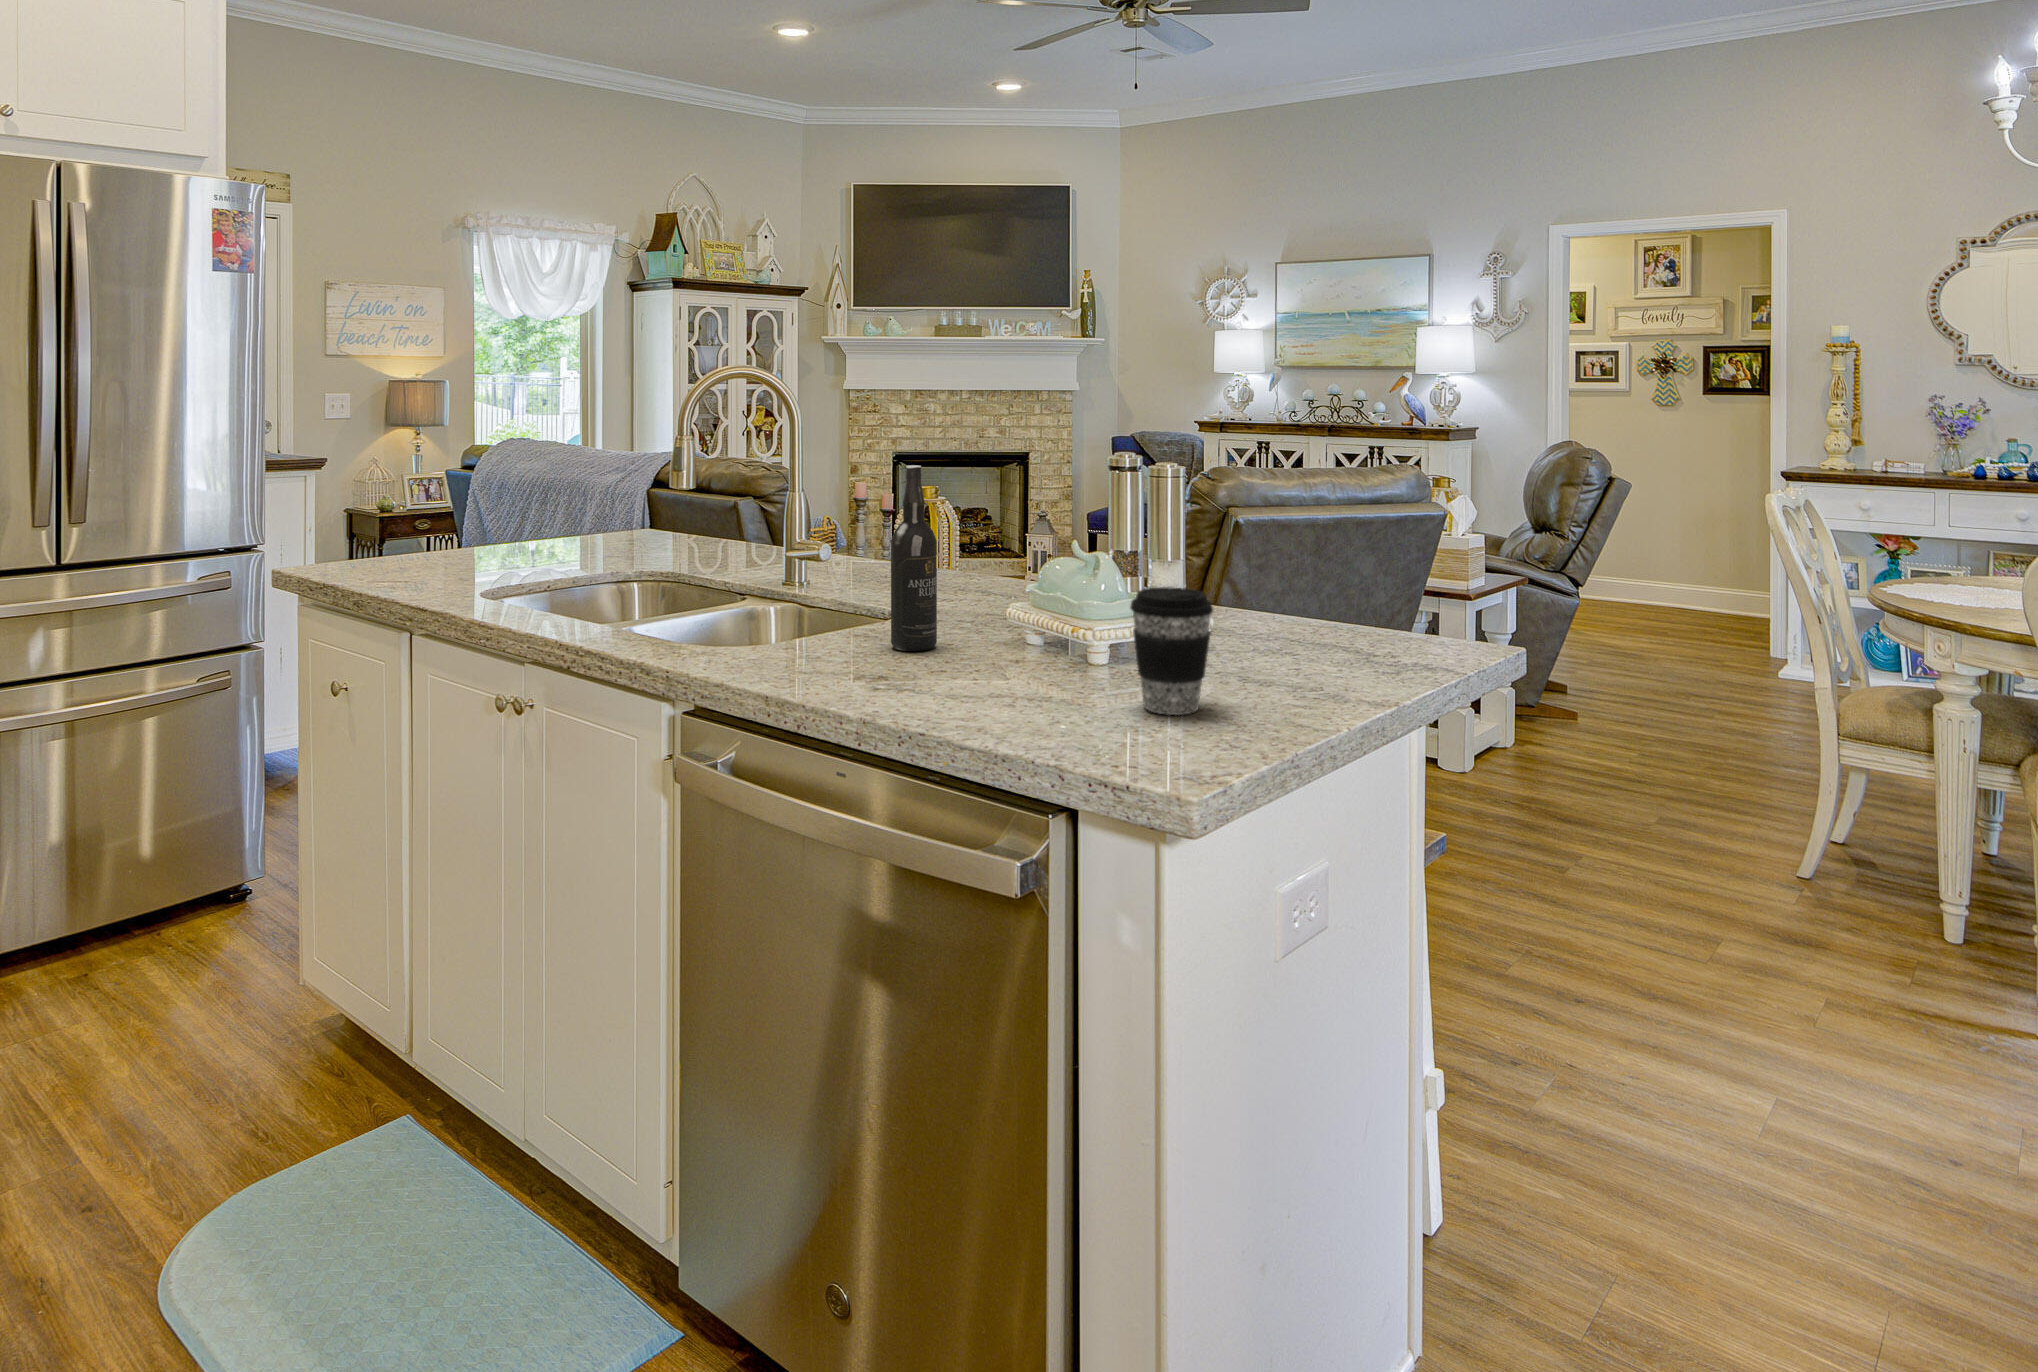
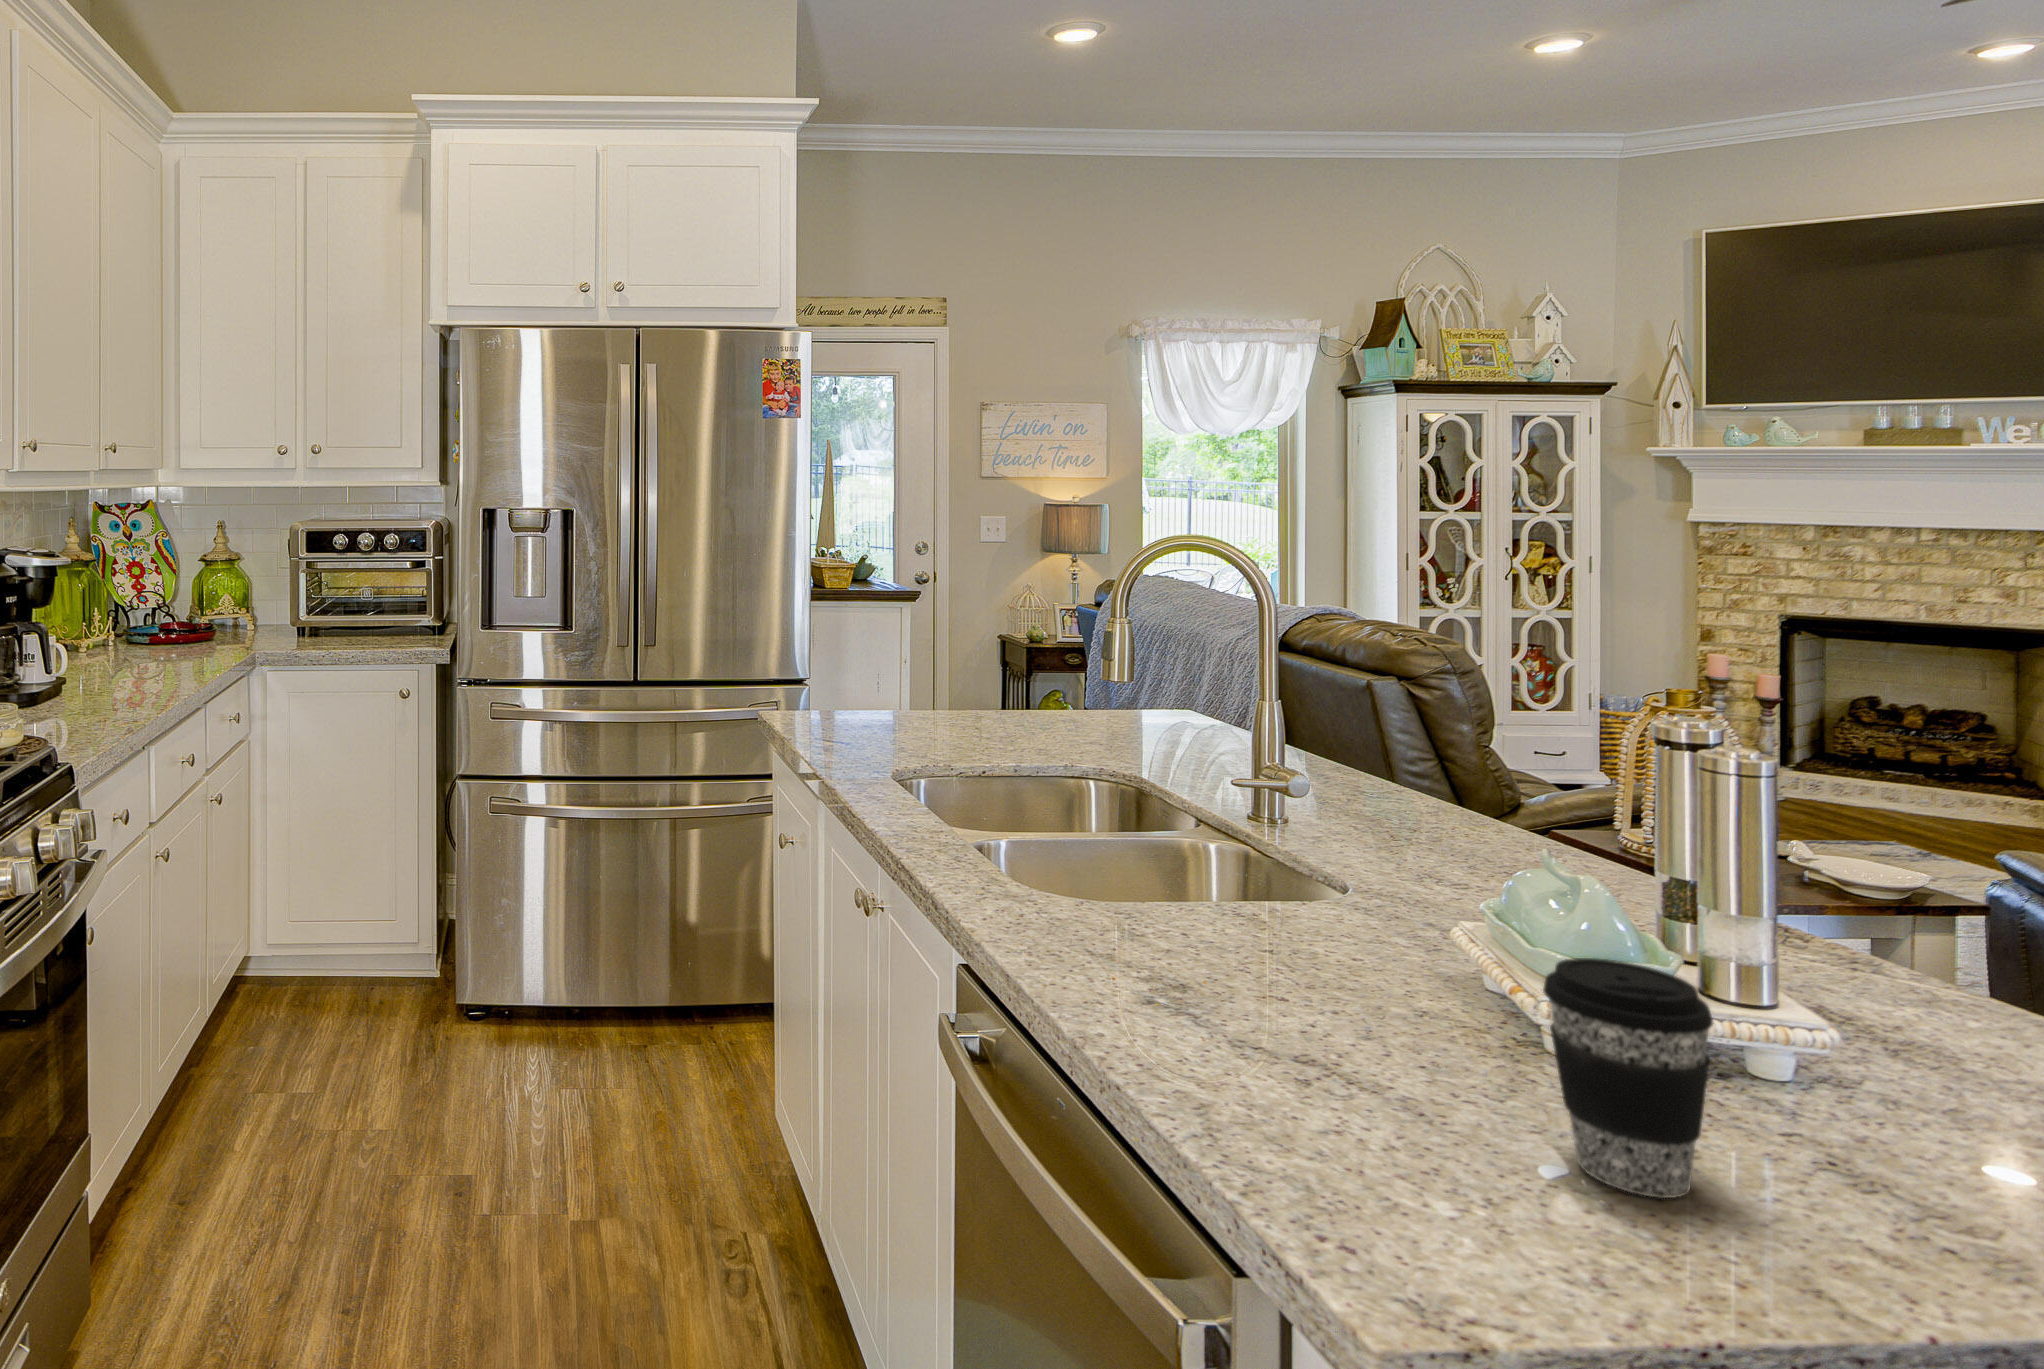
wine bottle: present [891,465,937,651] -> none [1285,692,1361,960]

